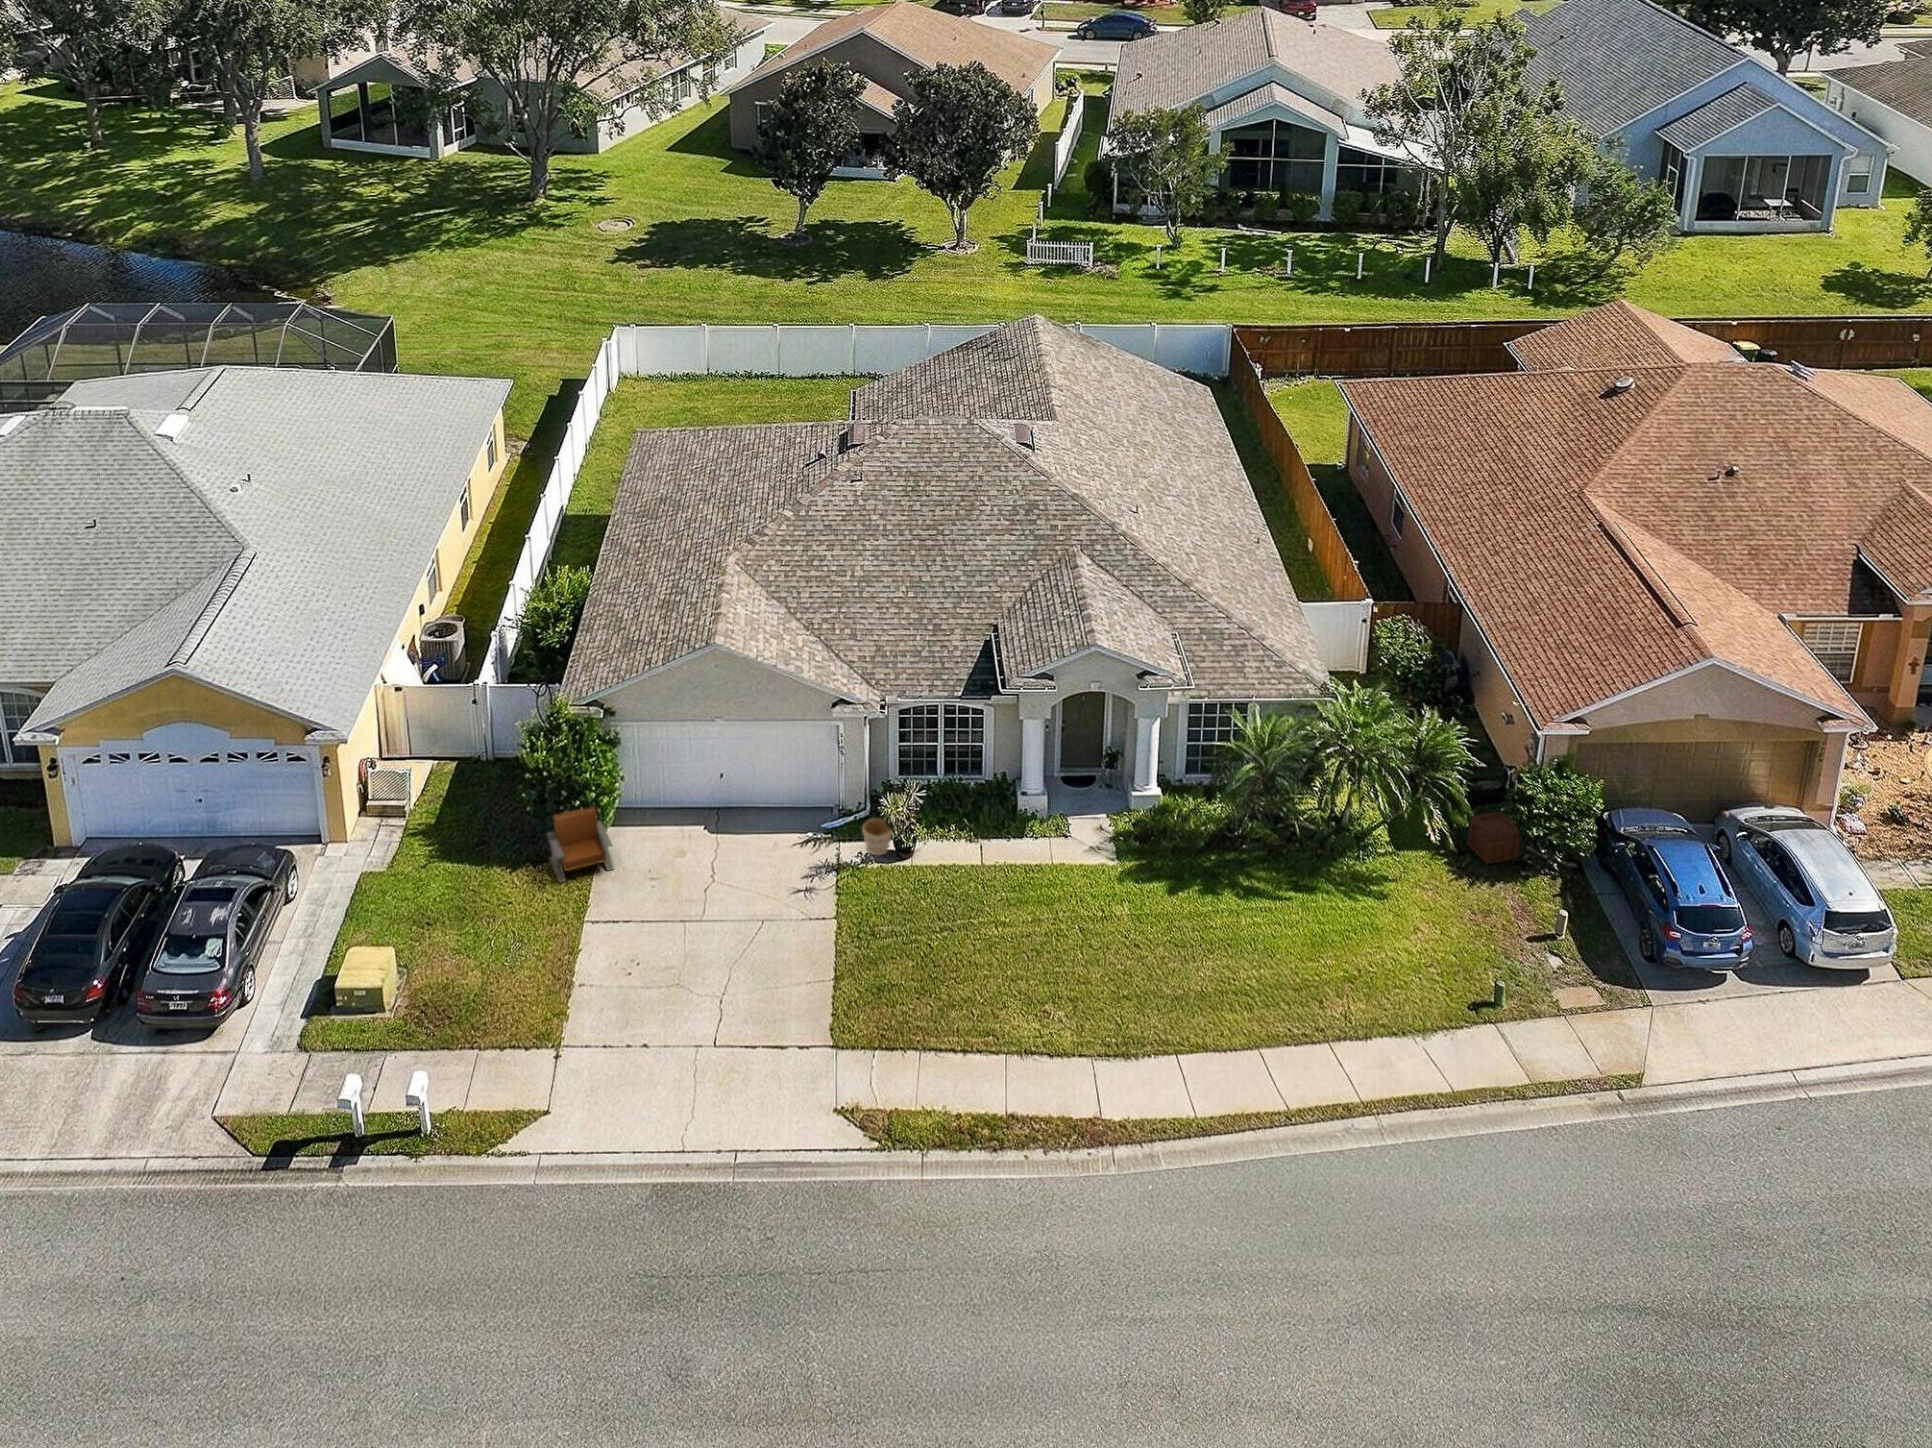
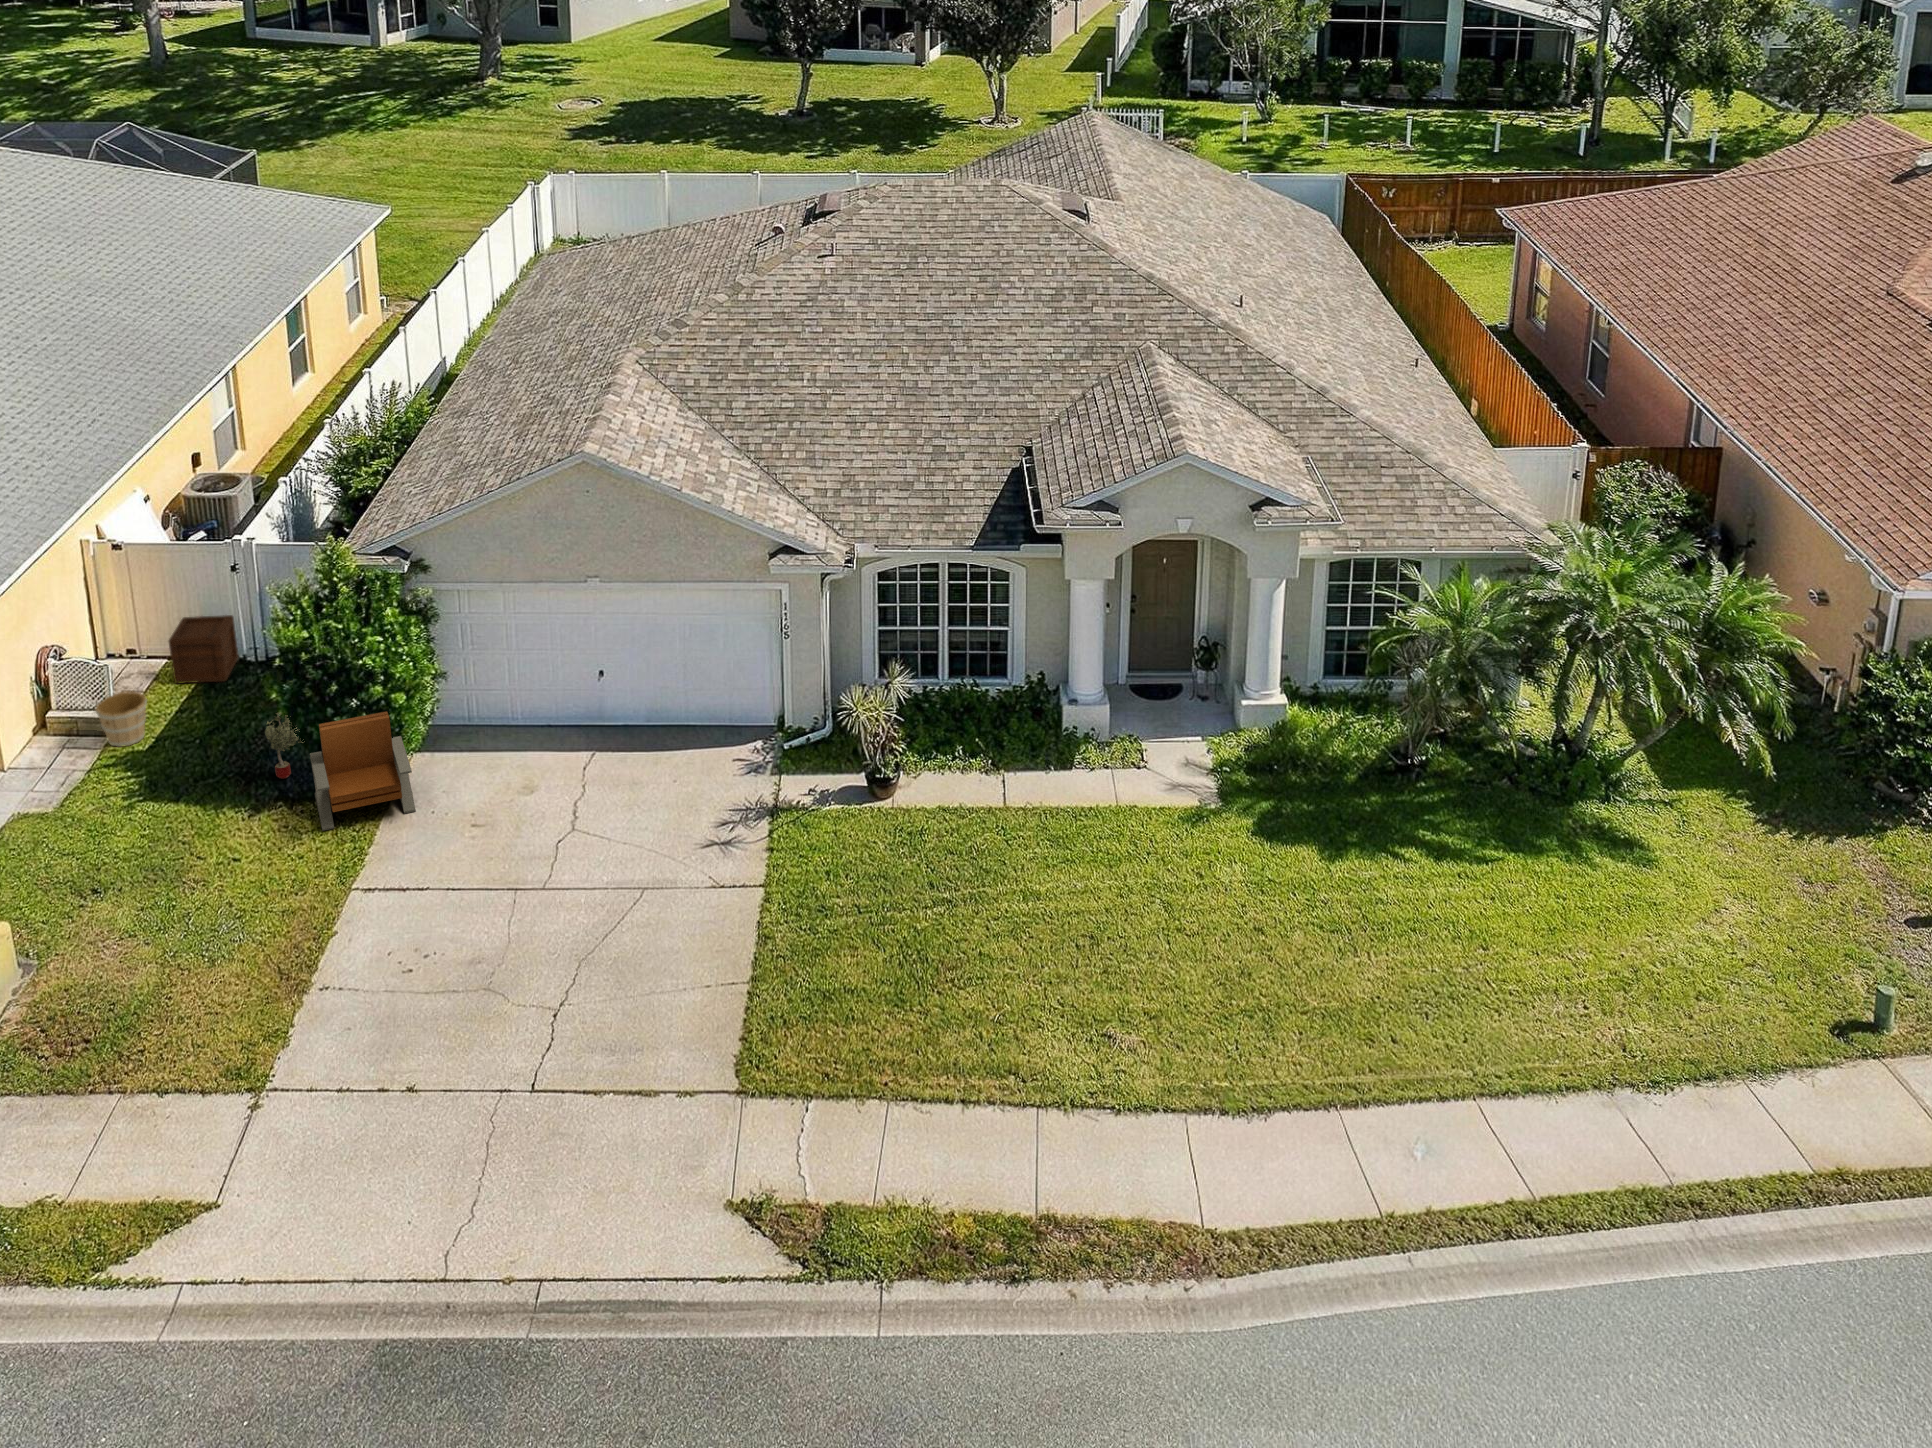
potted tree: none [513,806,542,847] -> present [265,713,304,779]
wooden crate: present [1468,812,1520,864] -> present [169,615,239,683]
wooden bucket: present [862,819,892,856] -> present [95,691,147,747]

